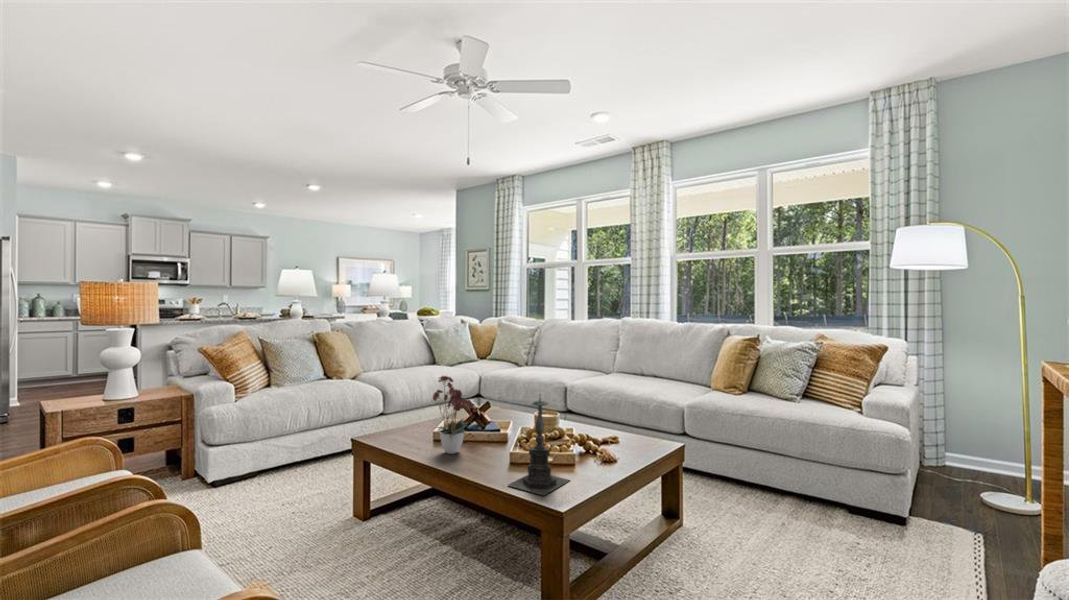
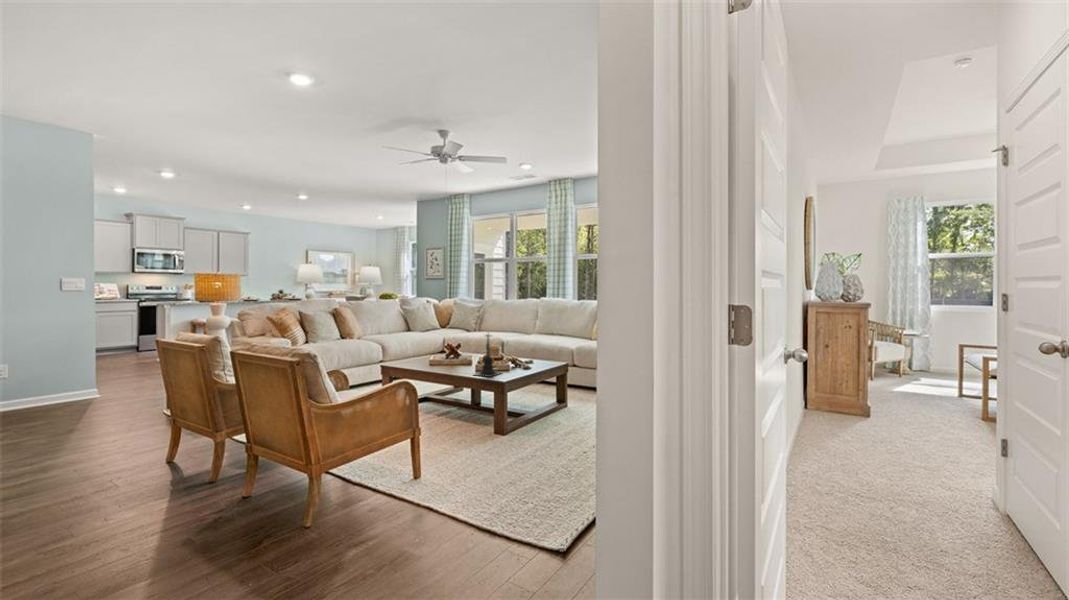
flower arrangement: present [433,376,473,454] -> none [427,324,454,367]

